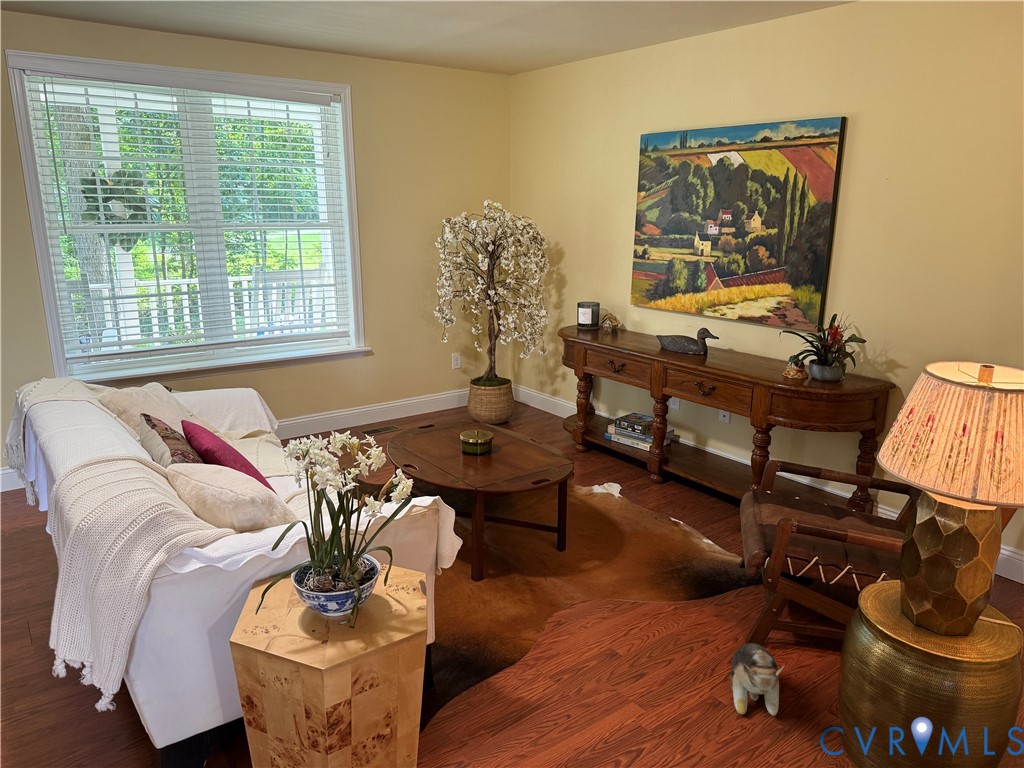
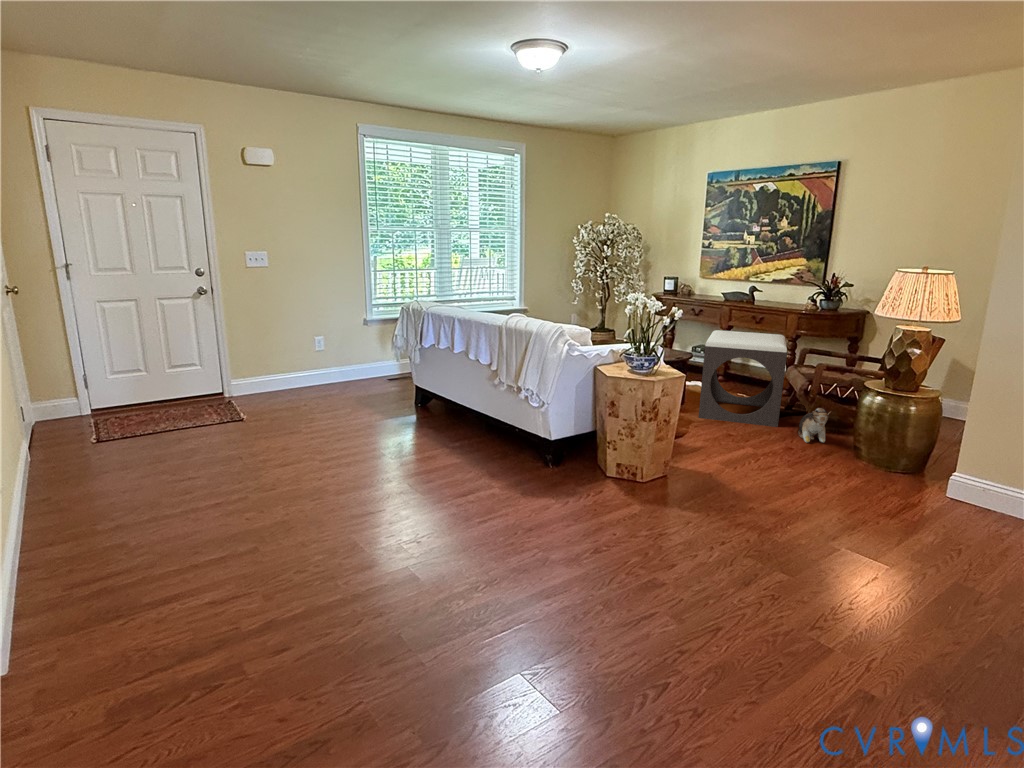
footstool: none [558,431,730,646] -> present [699,330,787,427]

